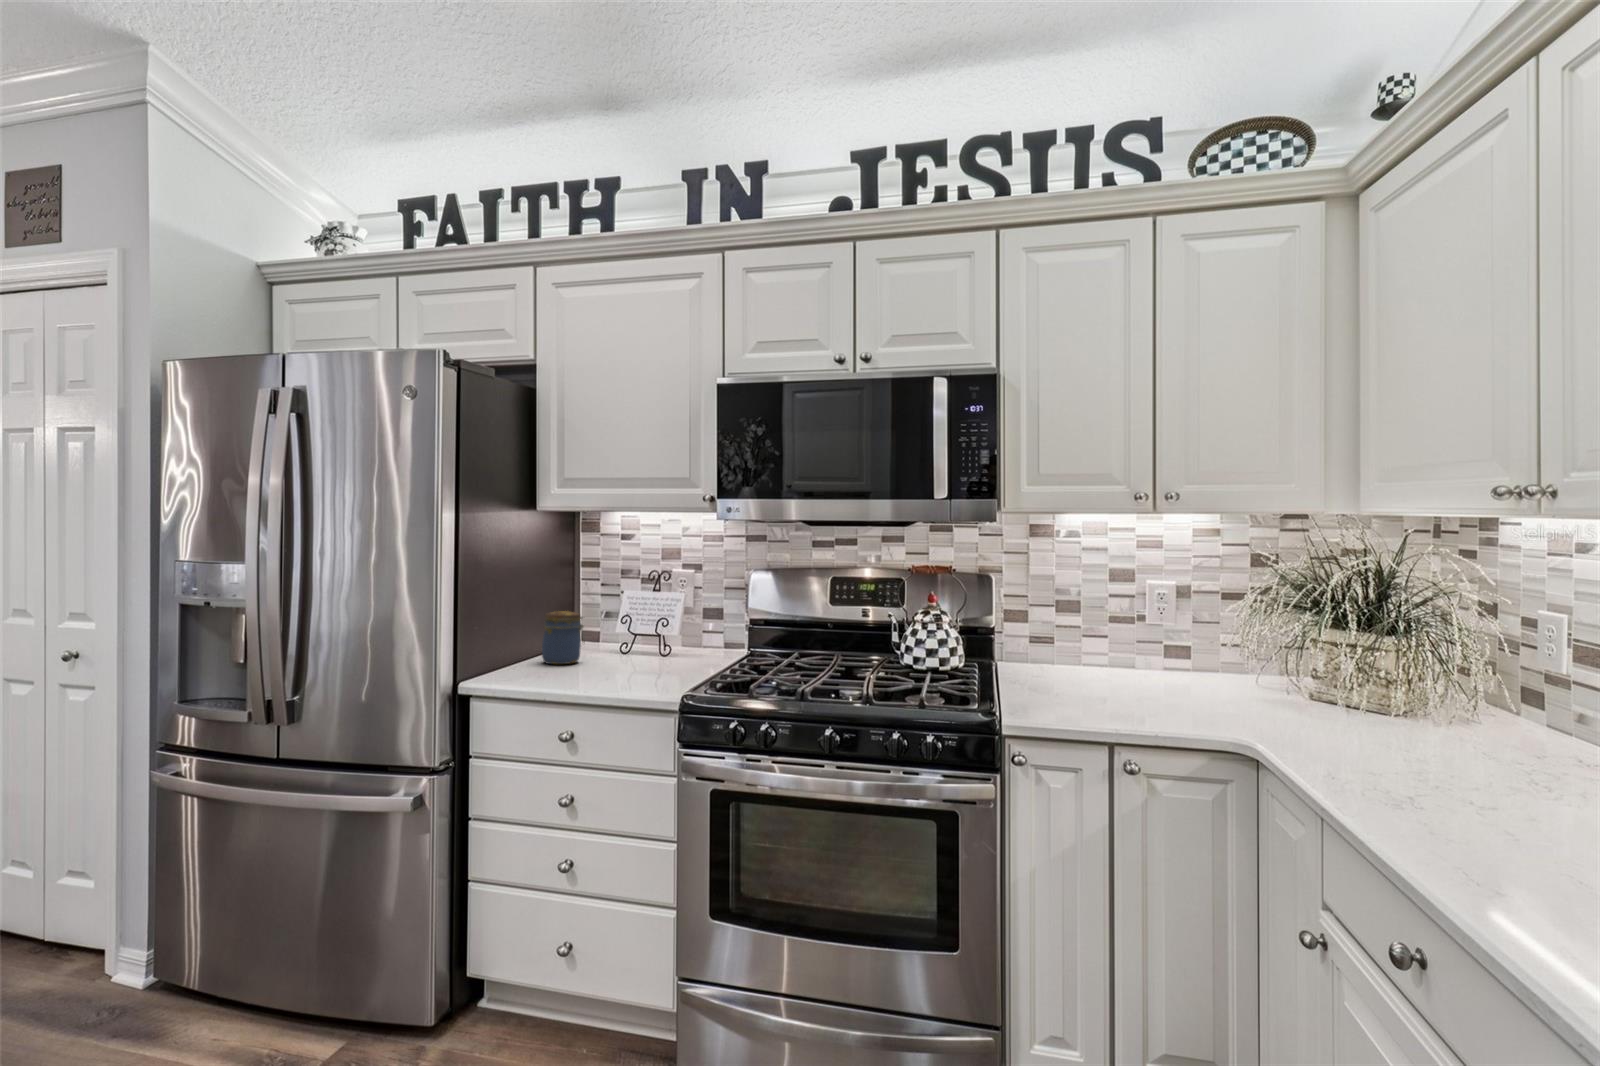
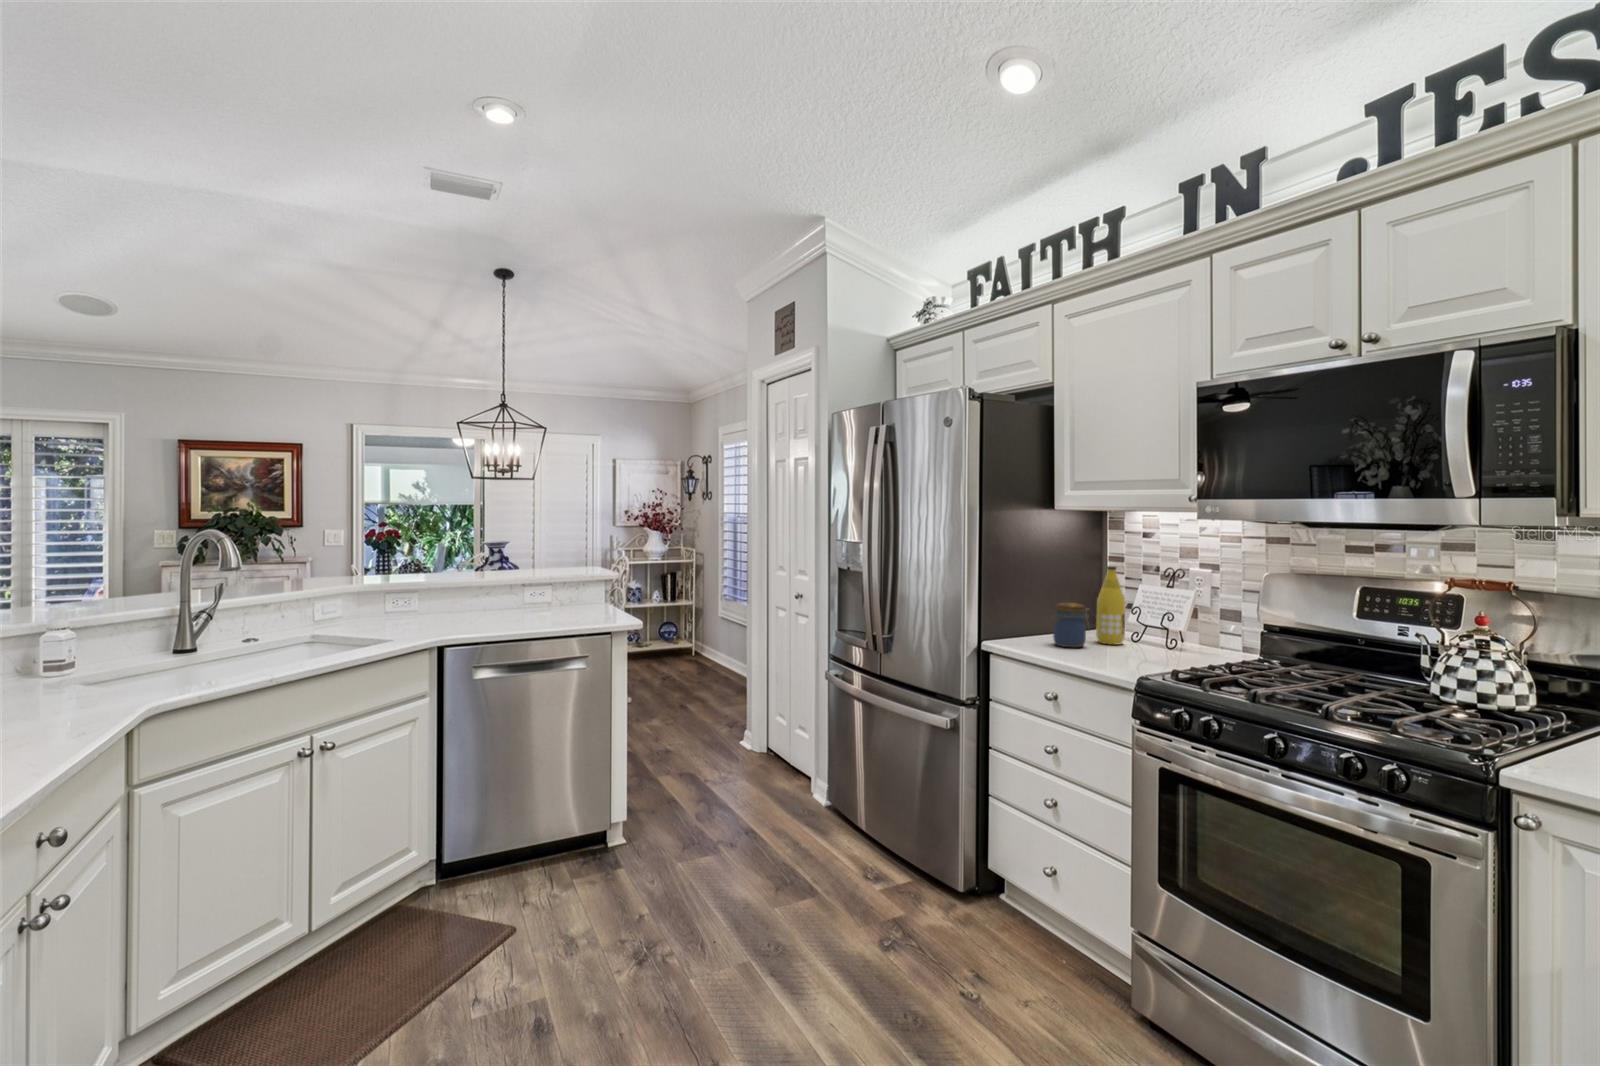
bottle: none [584,568,616,656] -> present [1096,566,1126,645]

